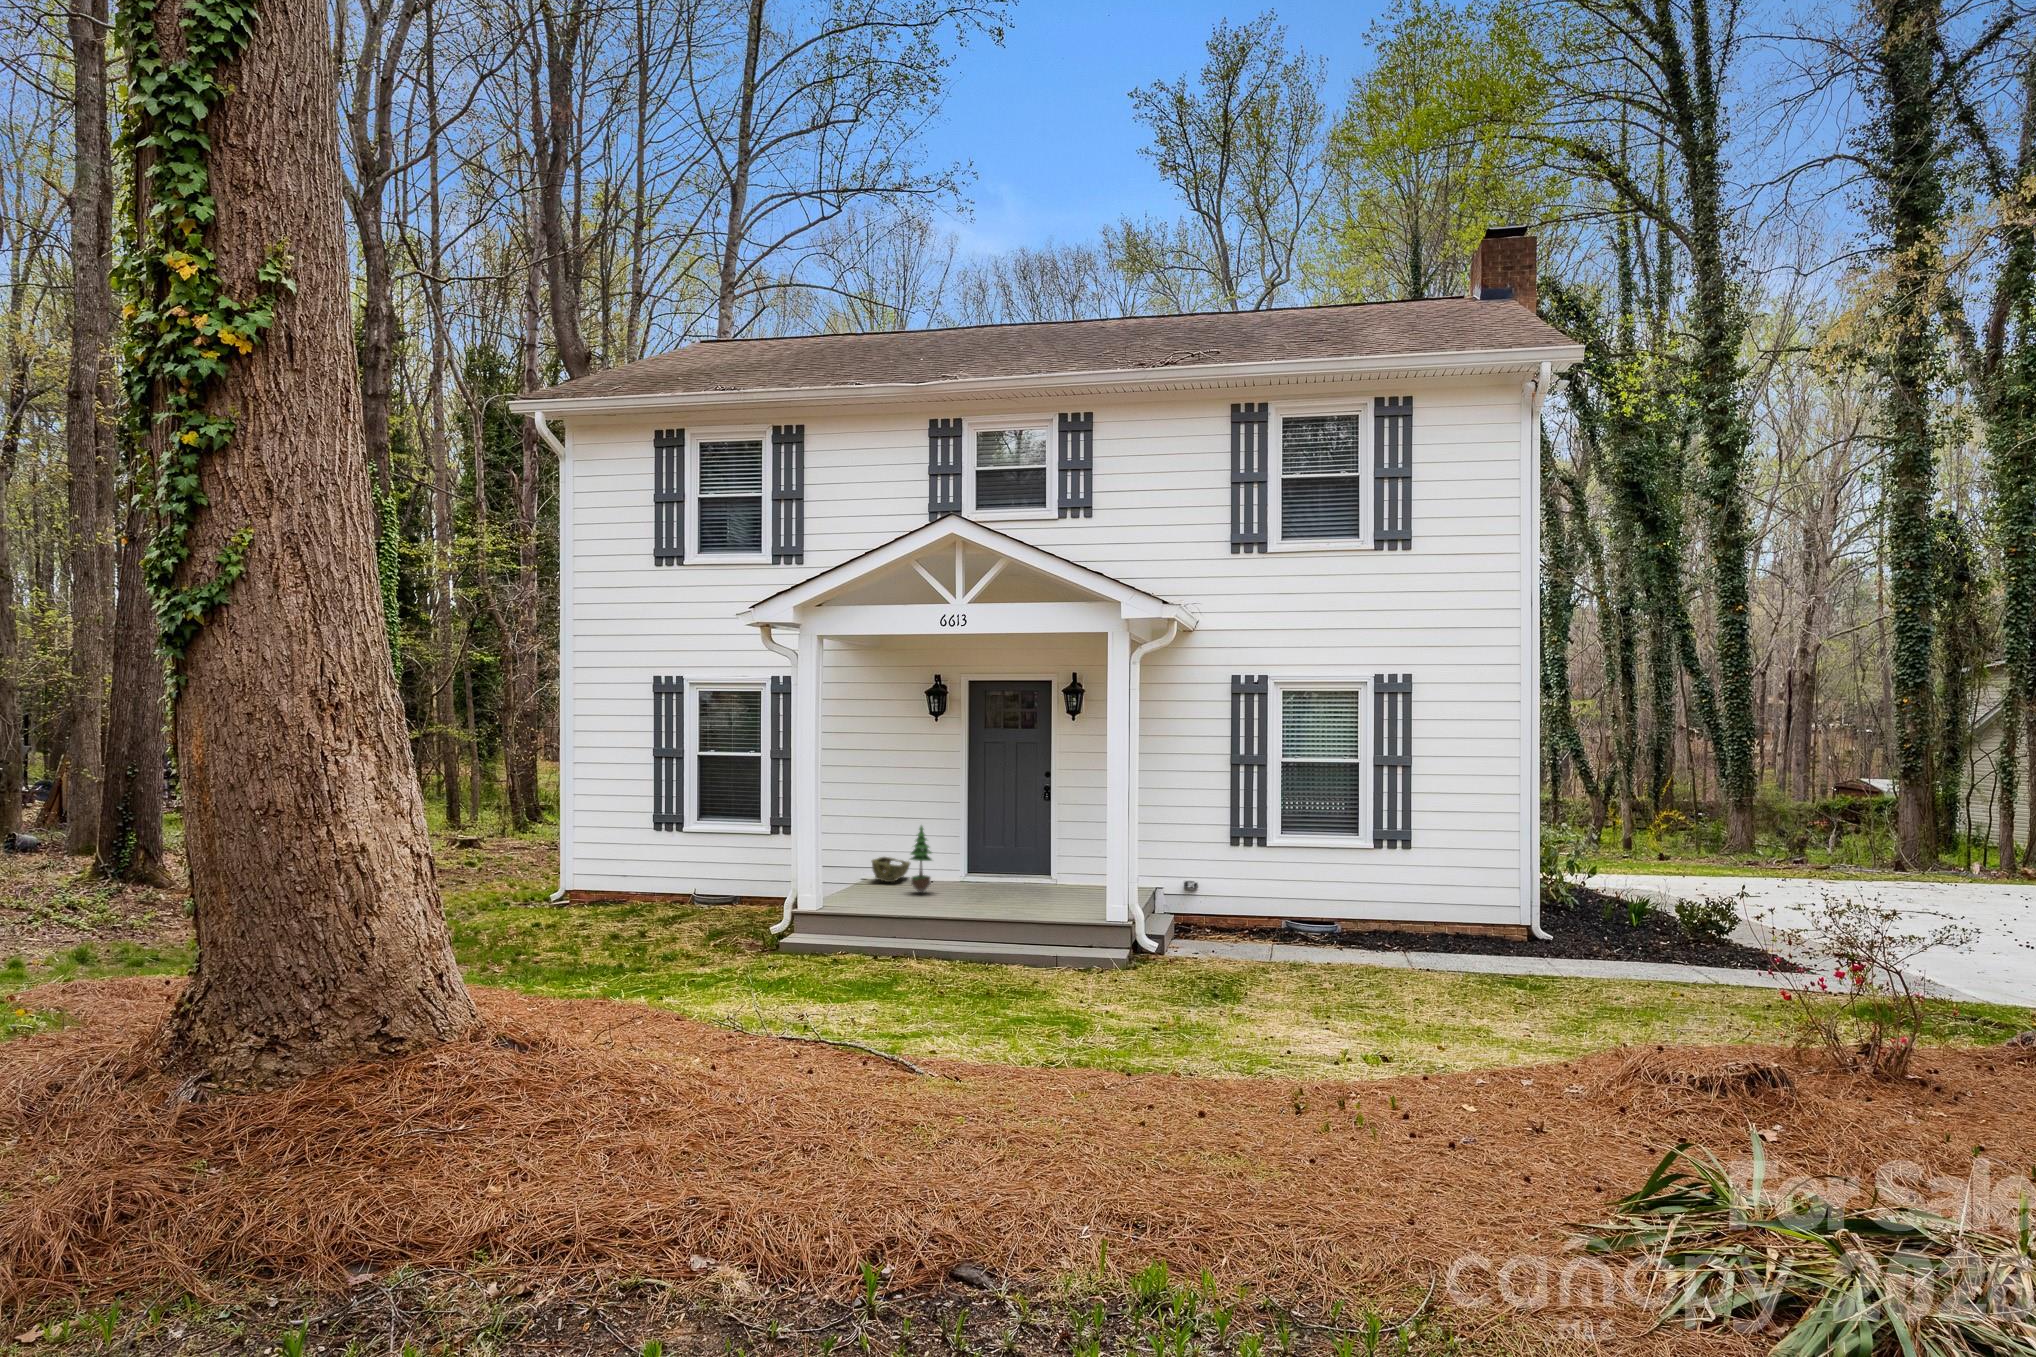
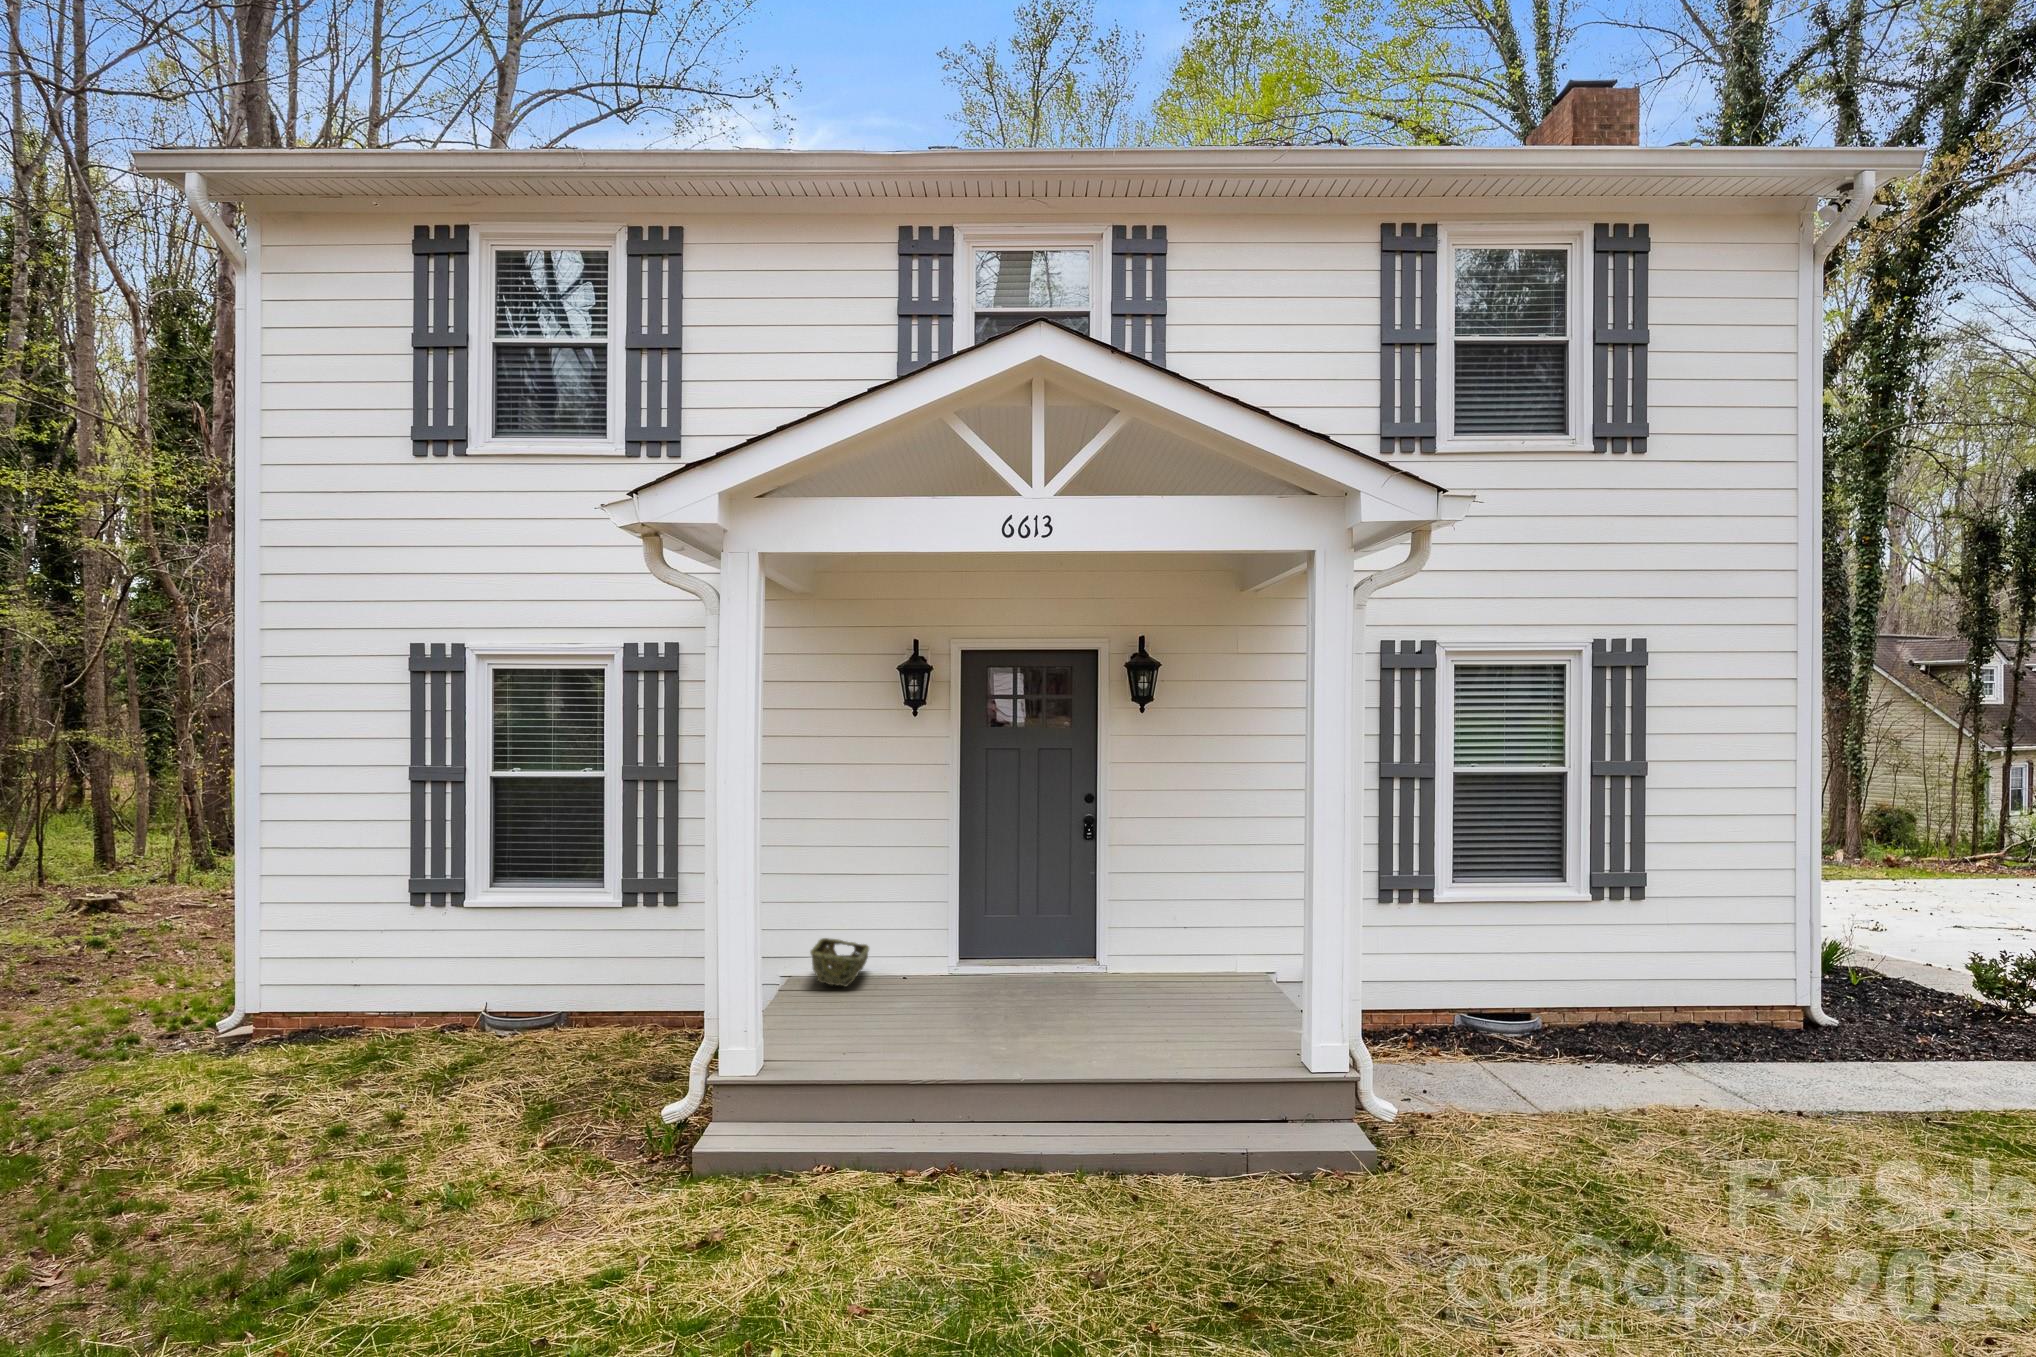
potted tree: present [911,826,932,893] -> none [887,892,930,1013]

